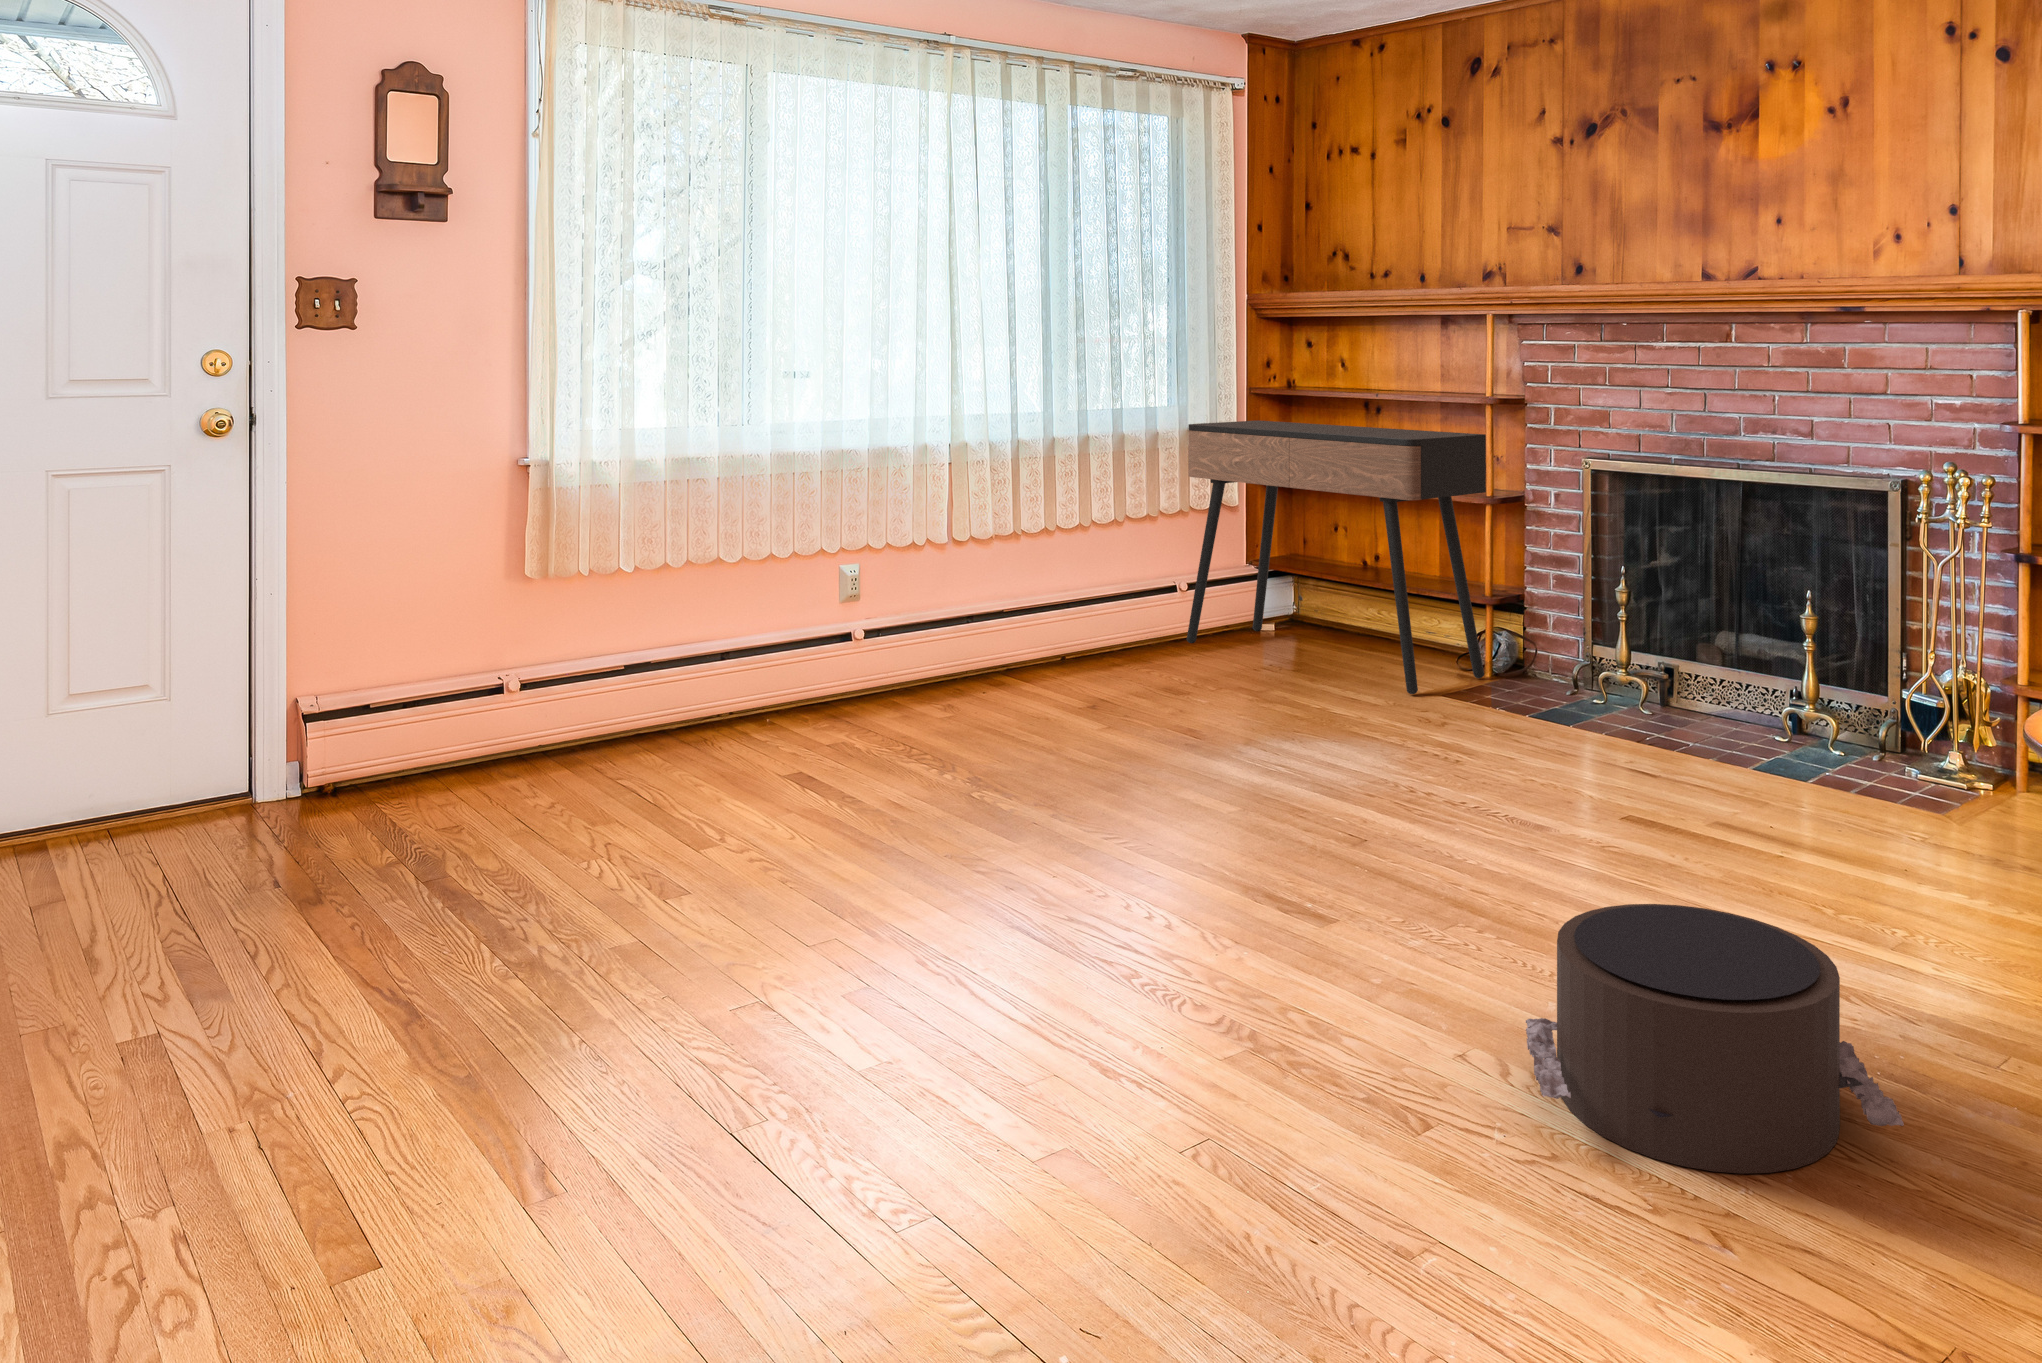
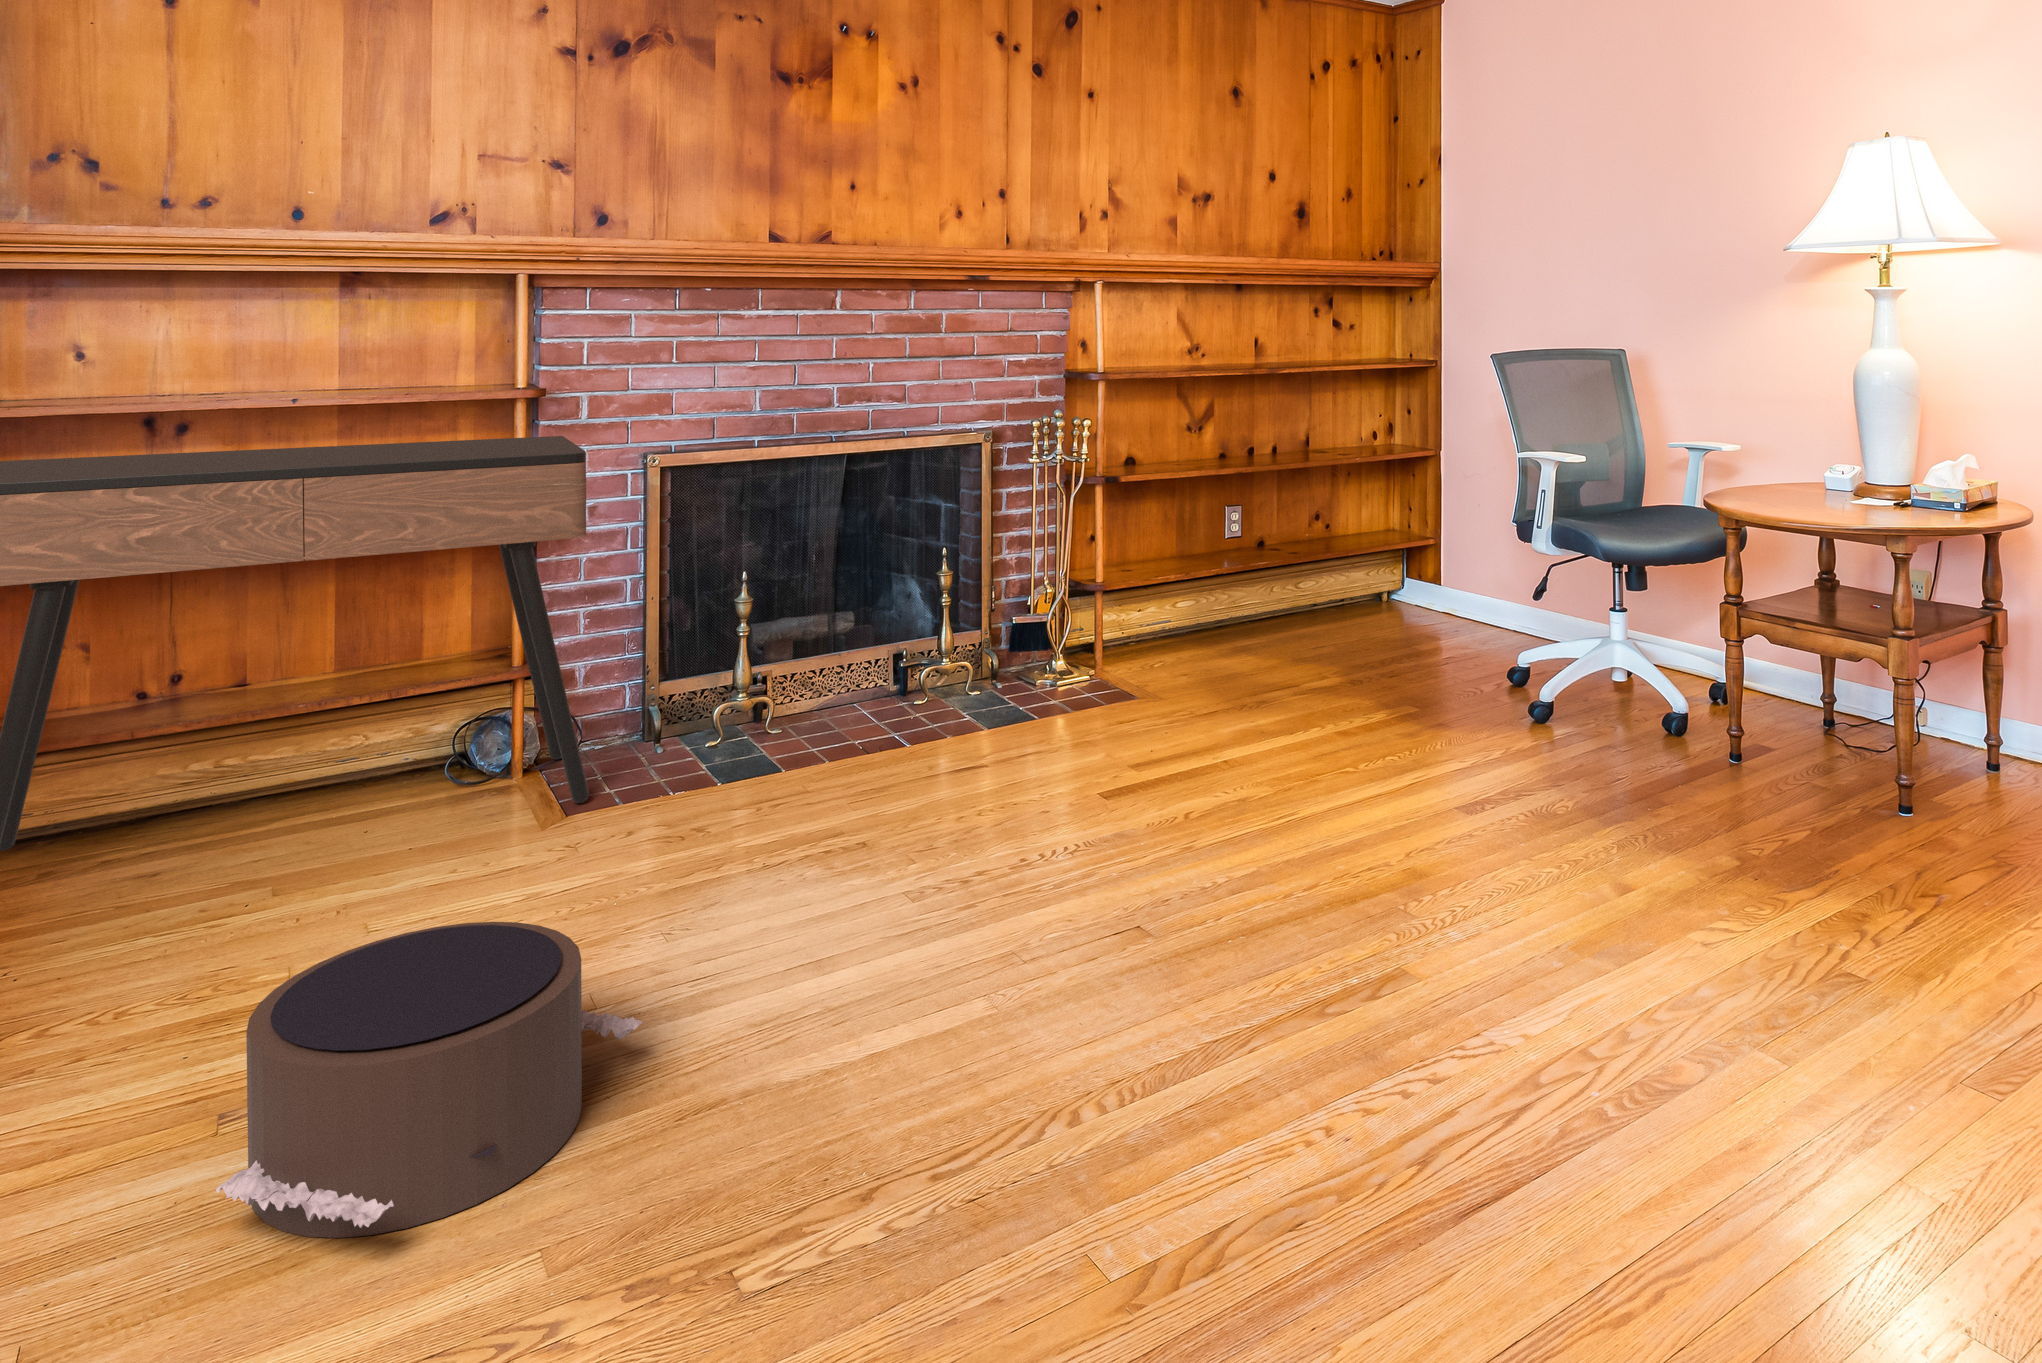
pouf: present [1526,904,1904,1174] -> present [216,922,642,1238]

